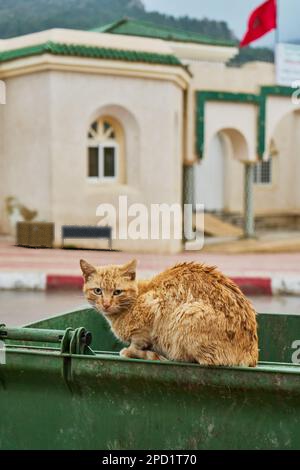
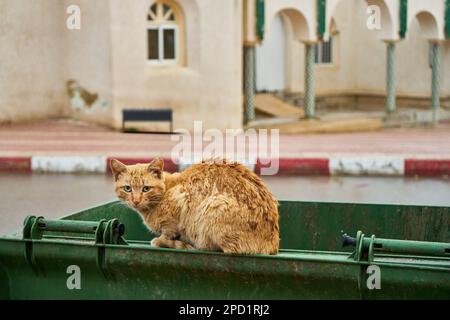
cardboard box: present [16,221,55,247] -> none [76,104,116,133]

